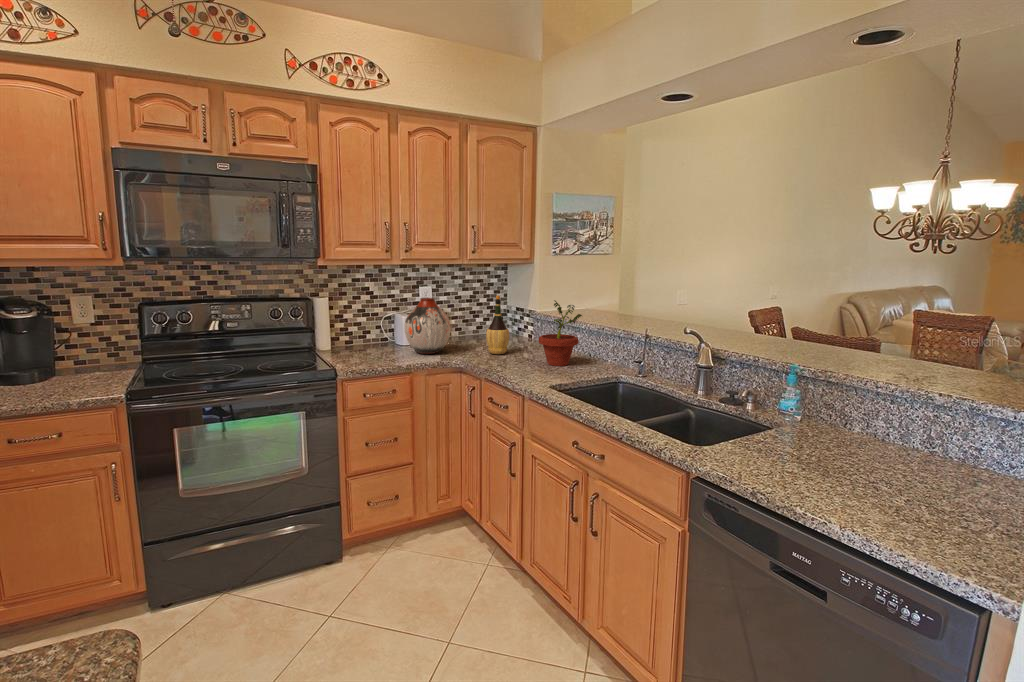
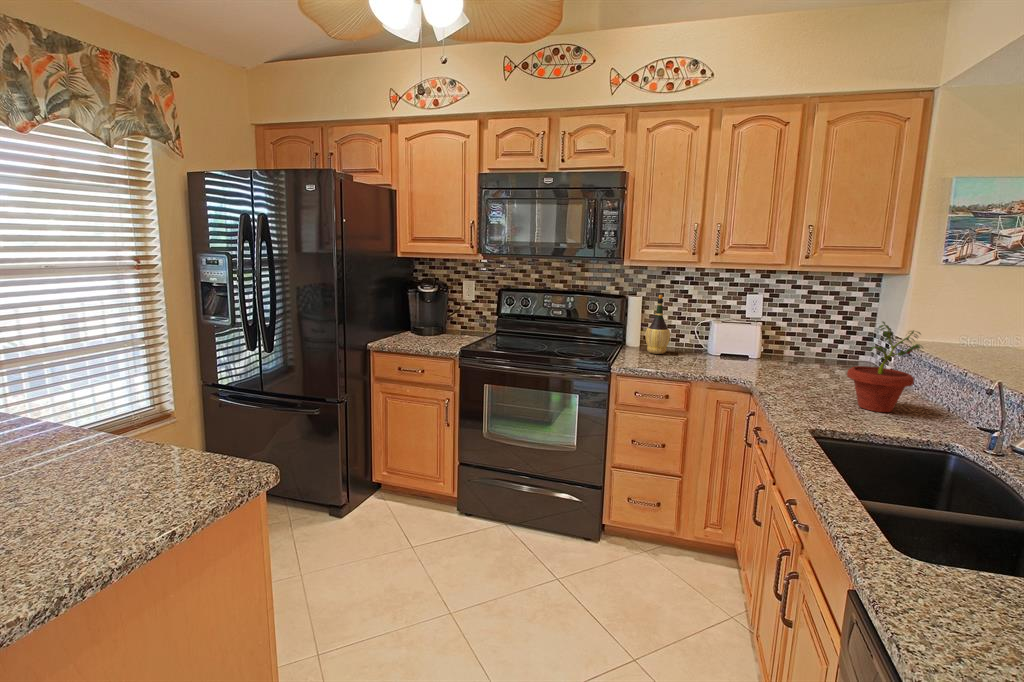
wine bottle: present [486,295,509,354] -> present [646,295,670,354]
vase: present [405,298,451,354] -> none [702,305,756,367]

